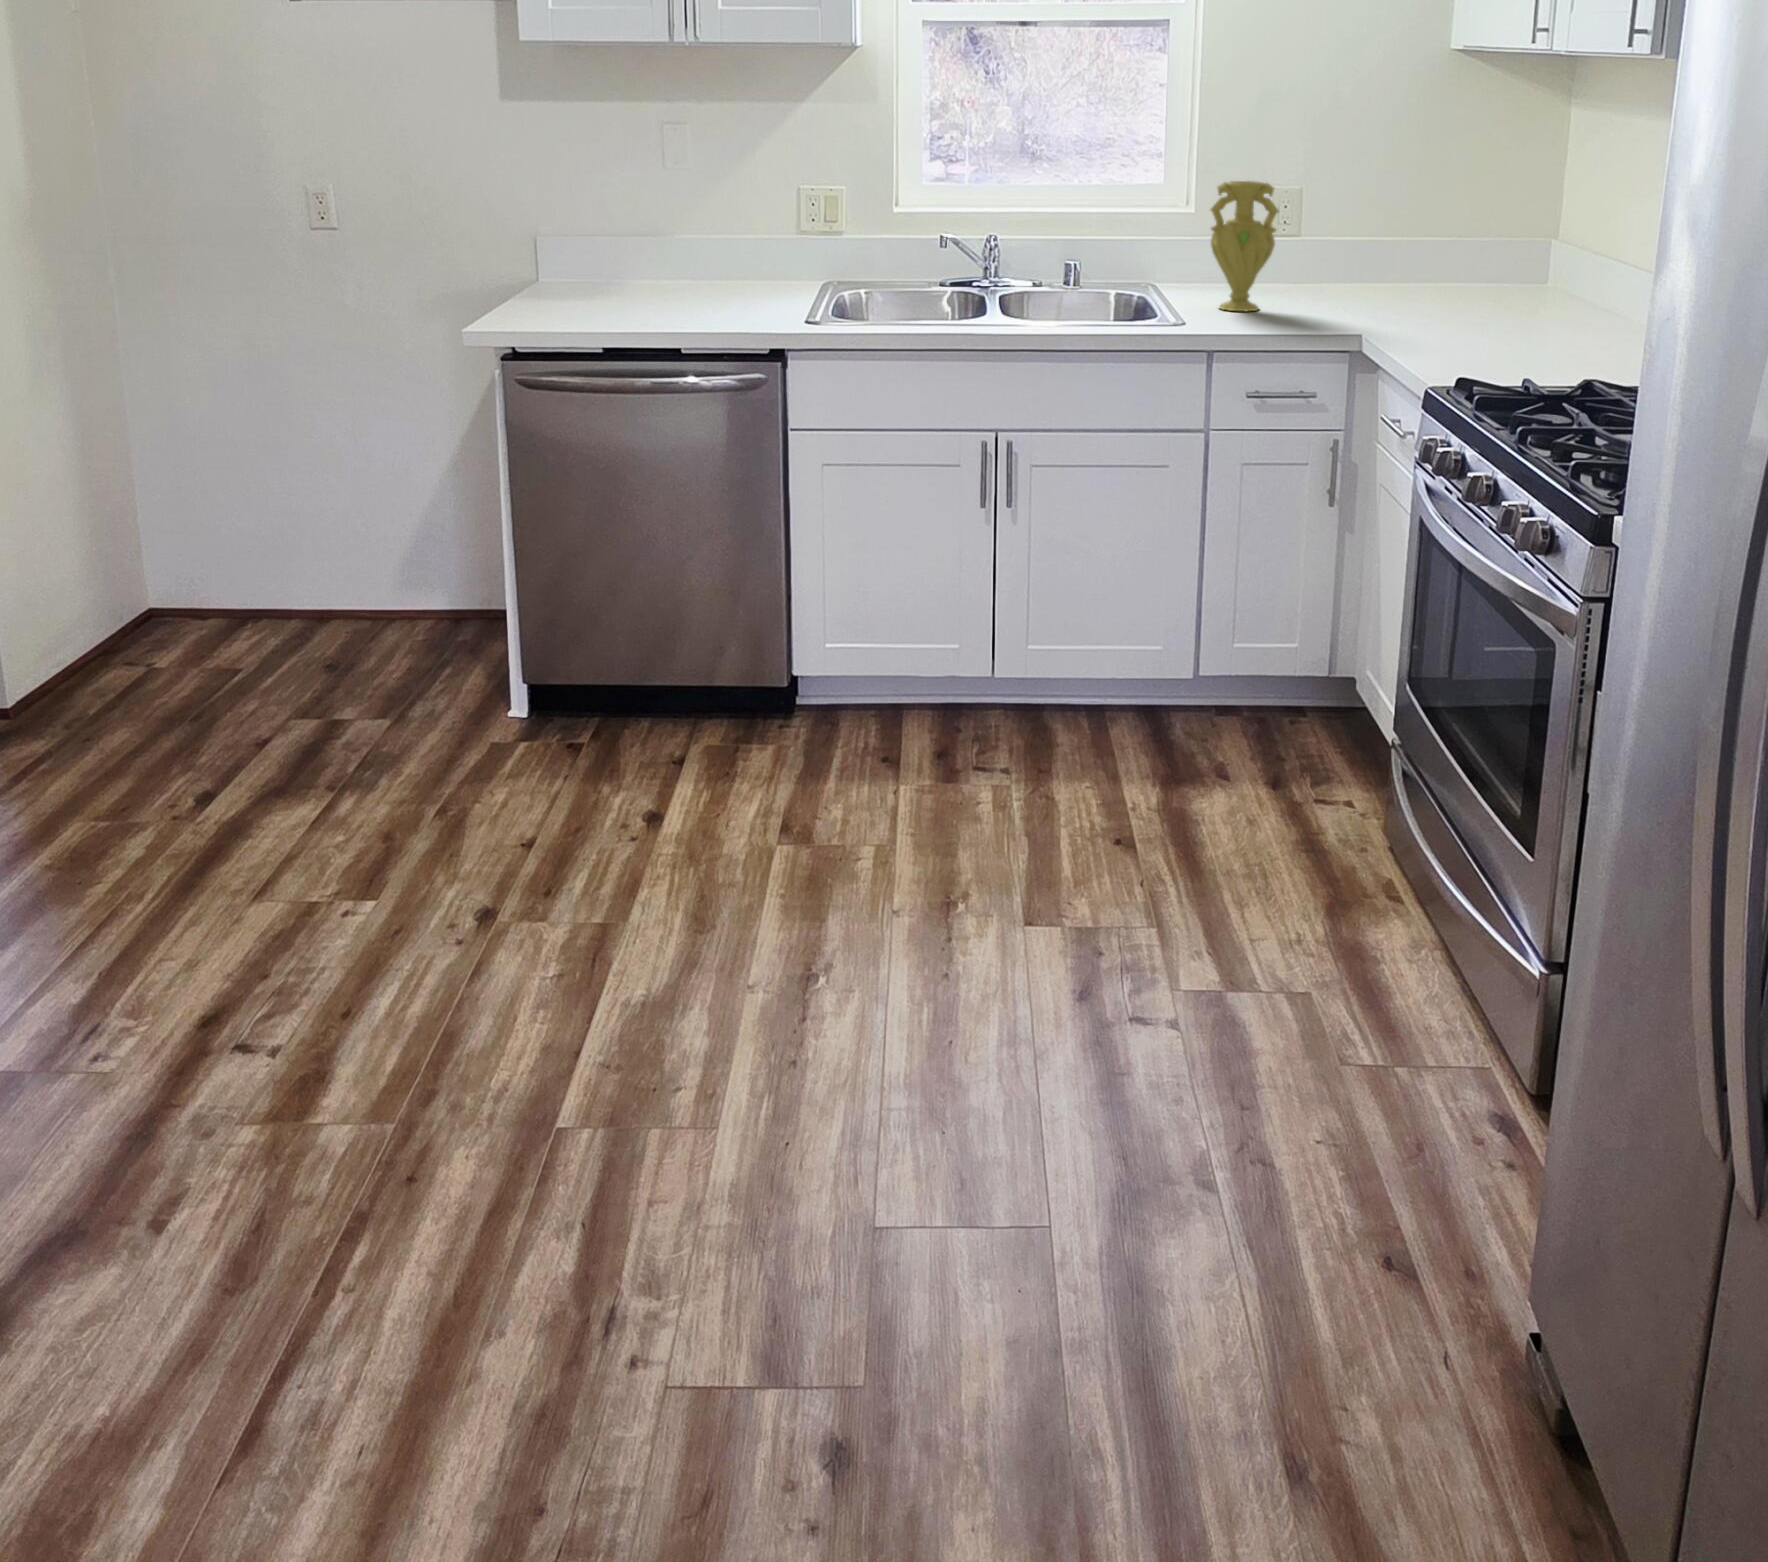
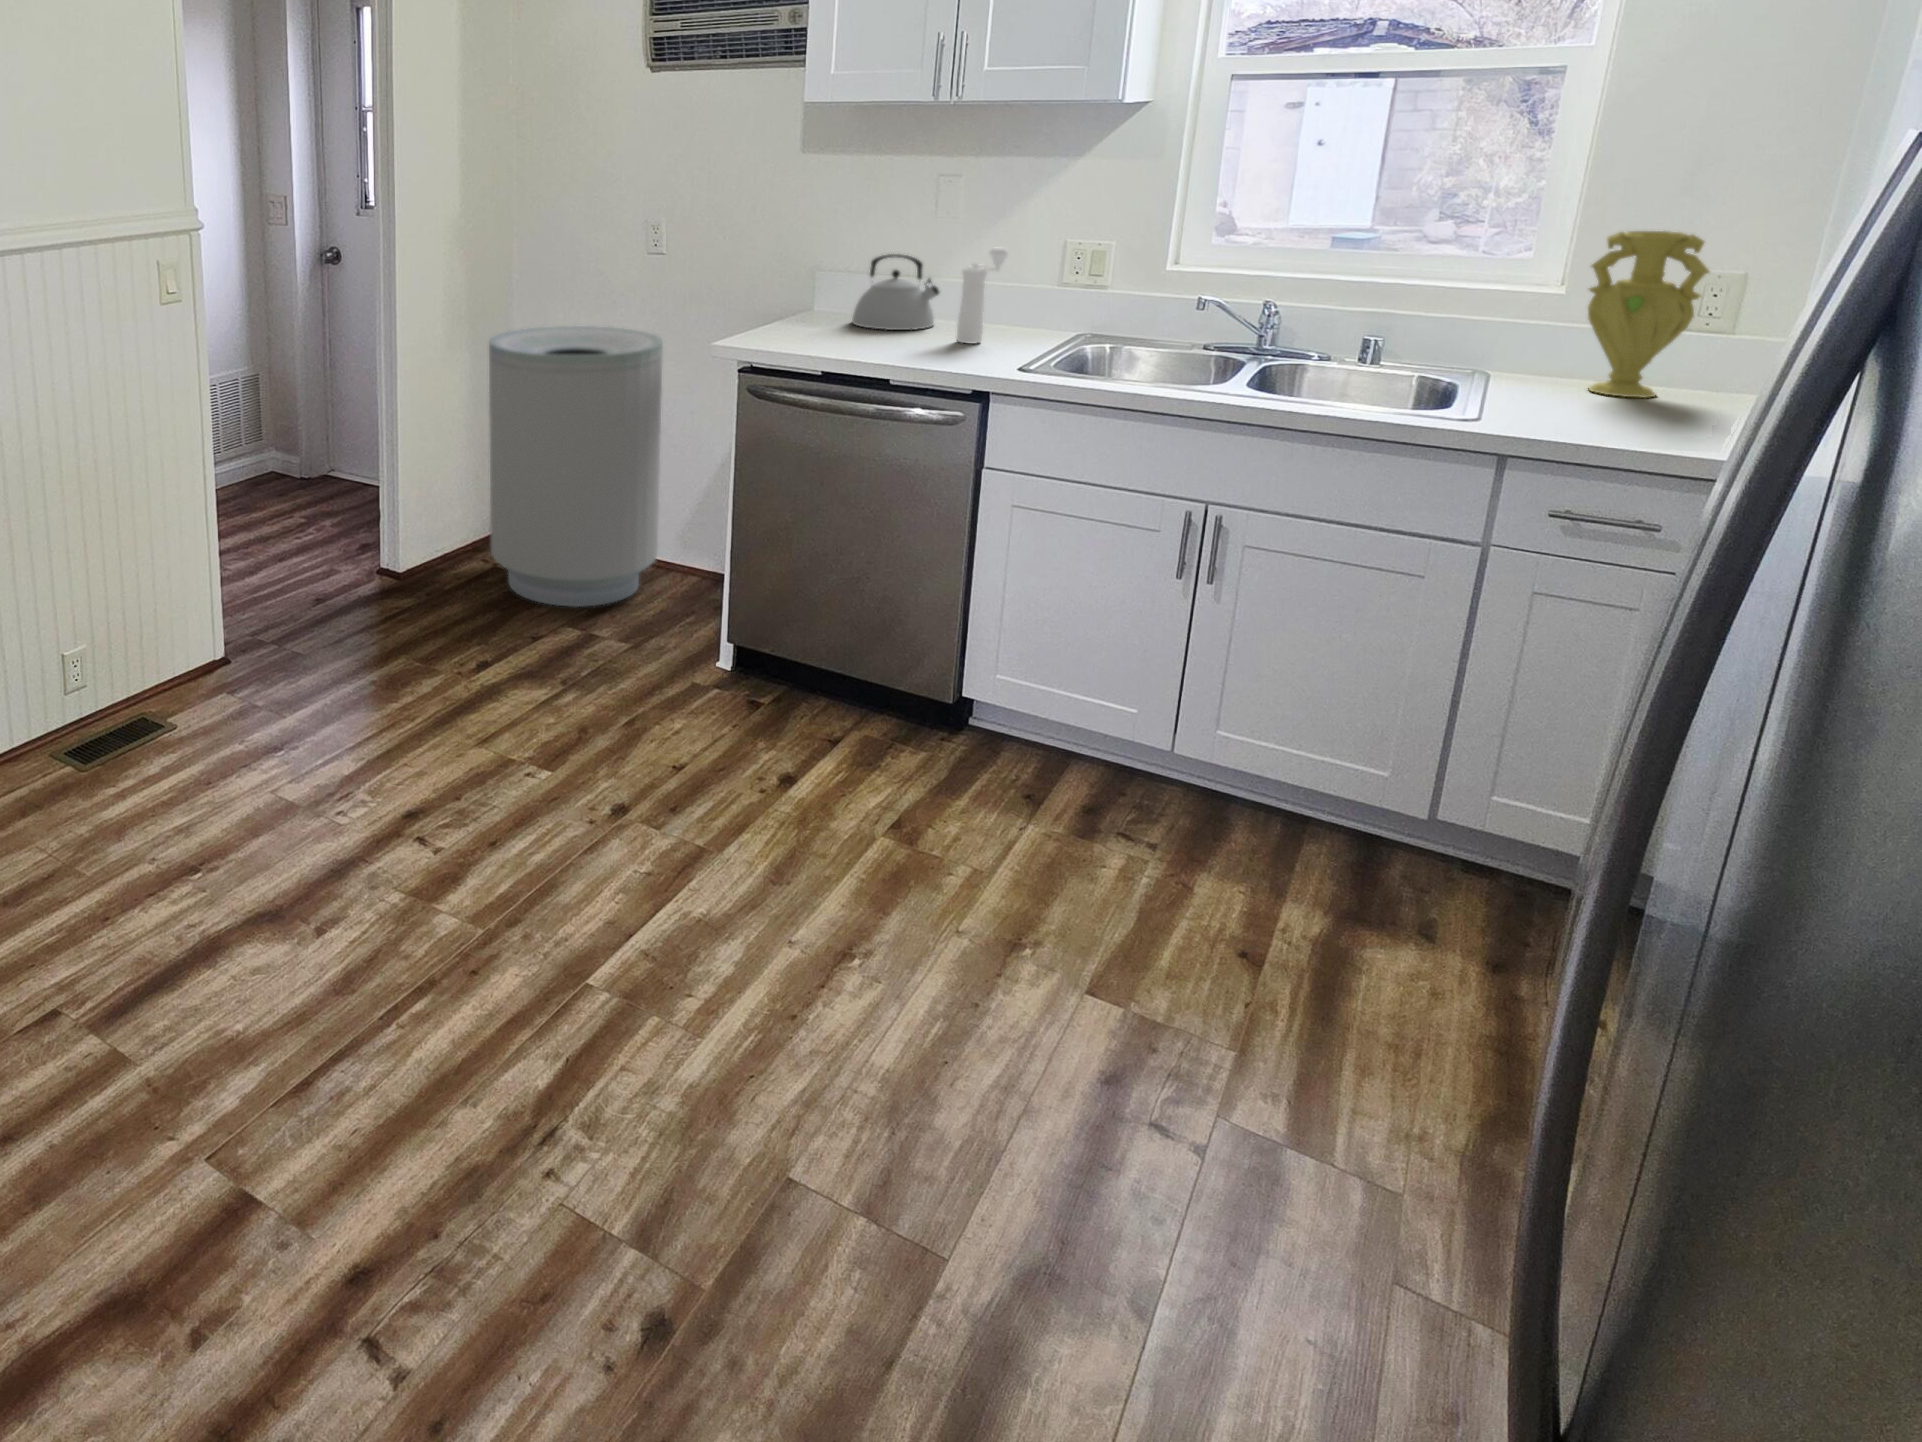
pepper mill: none [729,214,766,313] -> present [957,248,1009,343]
kettle: none [608,225,697,306] -> present [852,254,939,330]
trash can: none [130,333,396,697] -> present [489,326,663,607]

